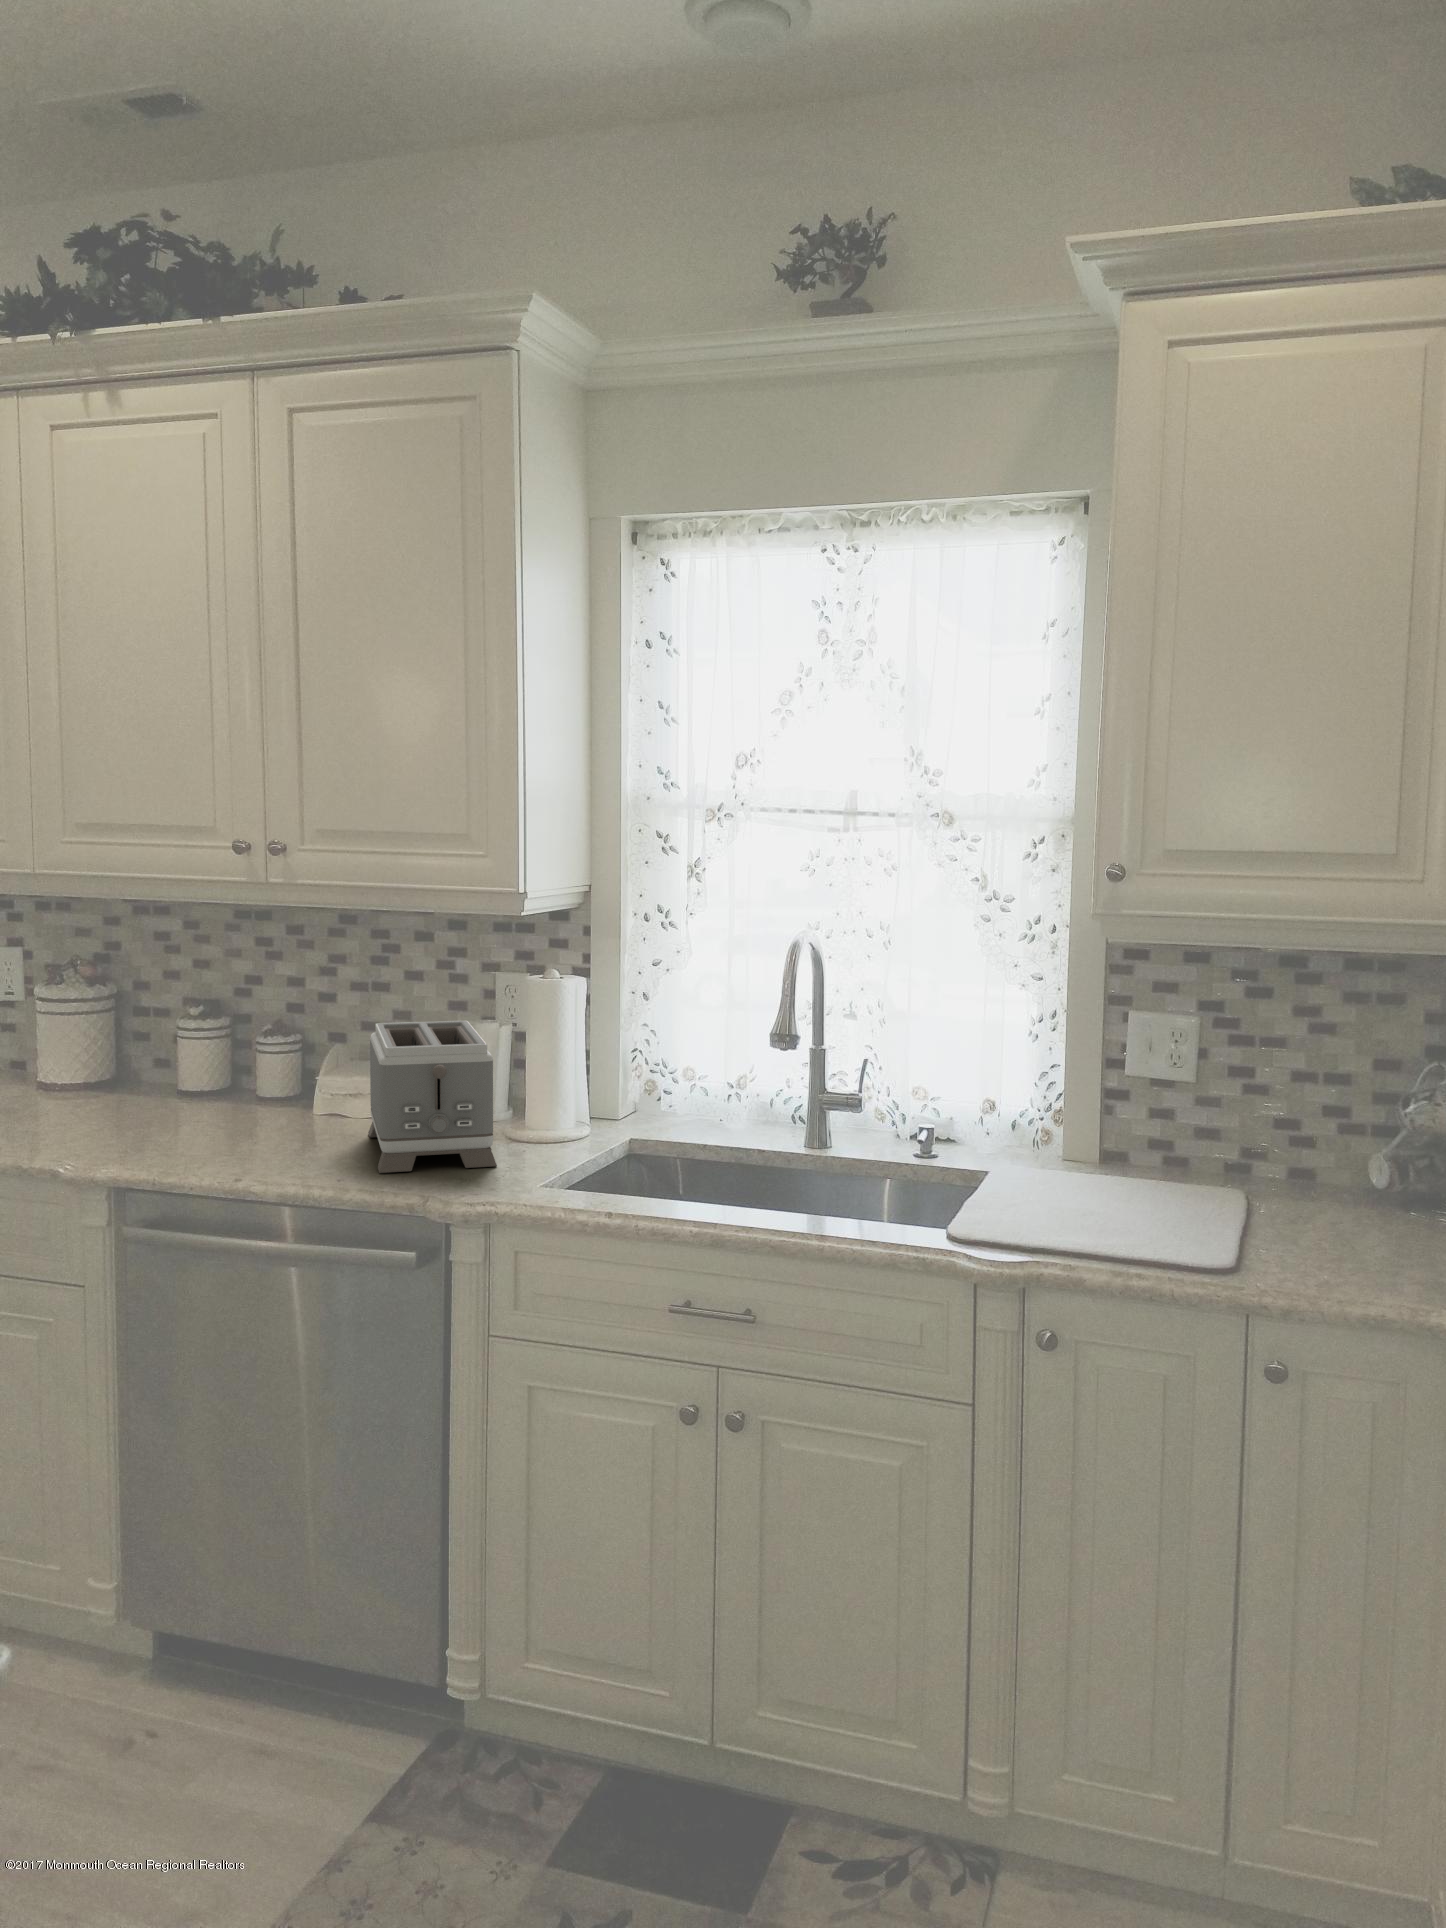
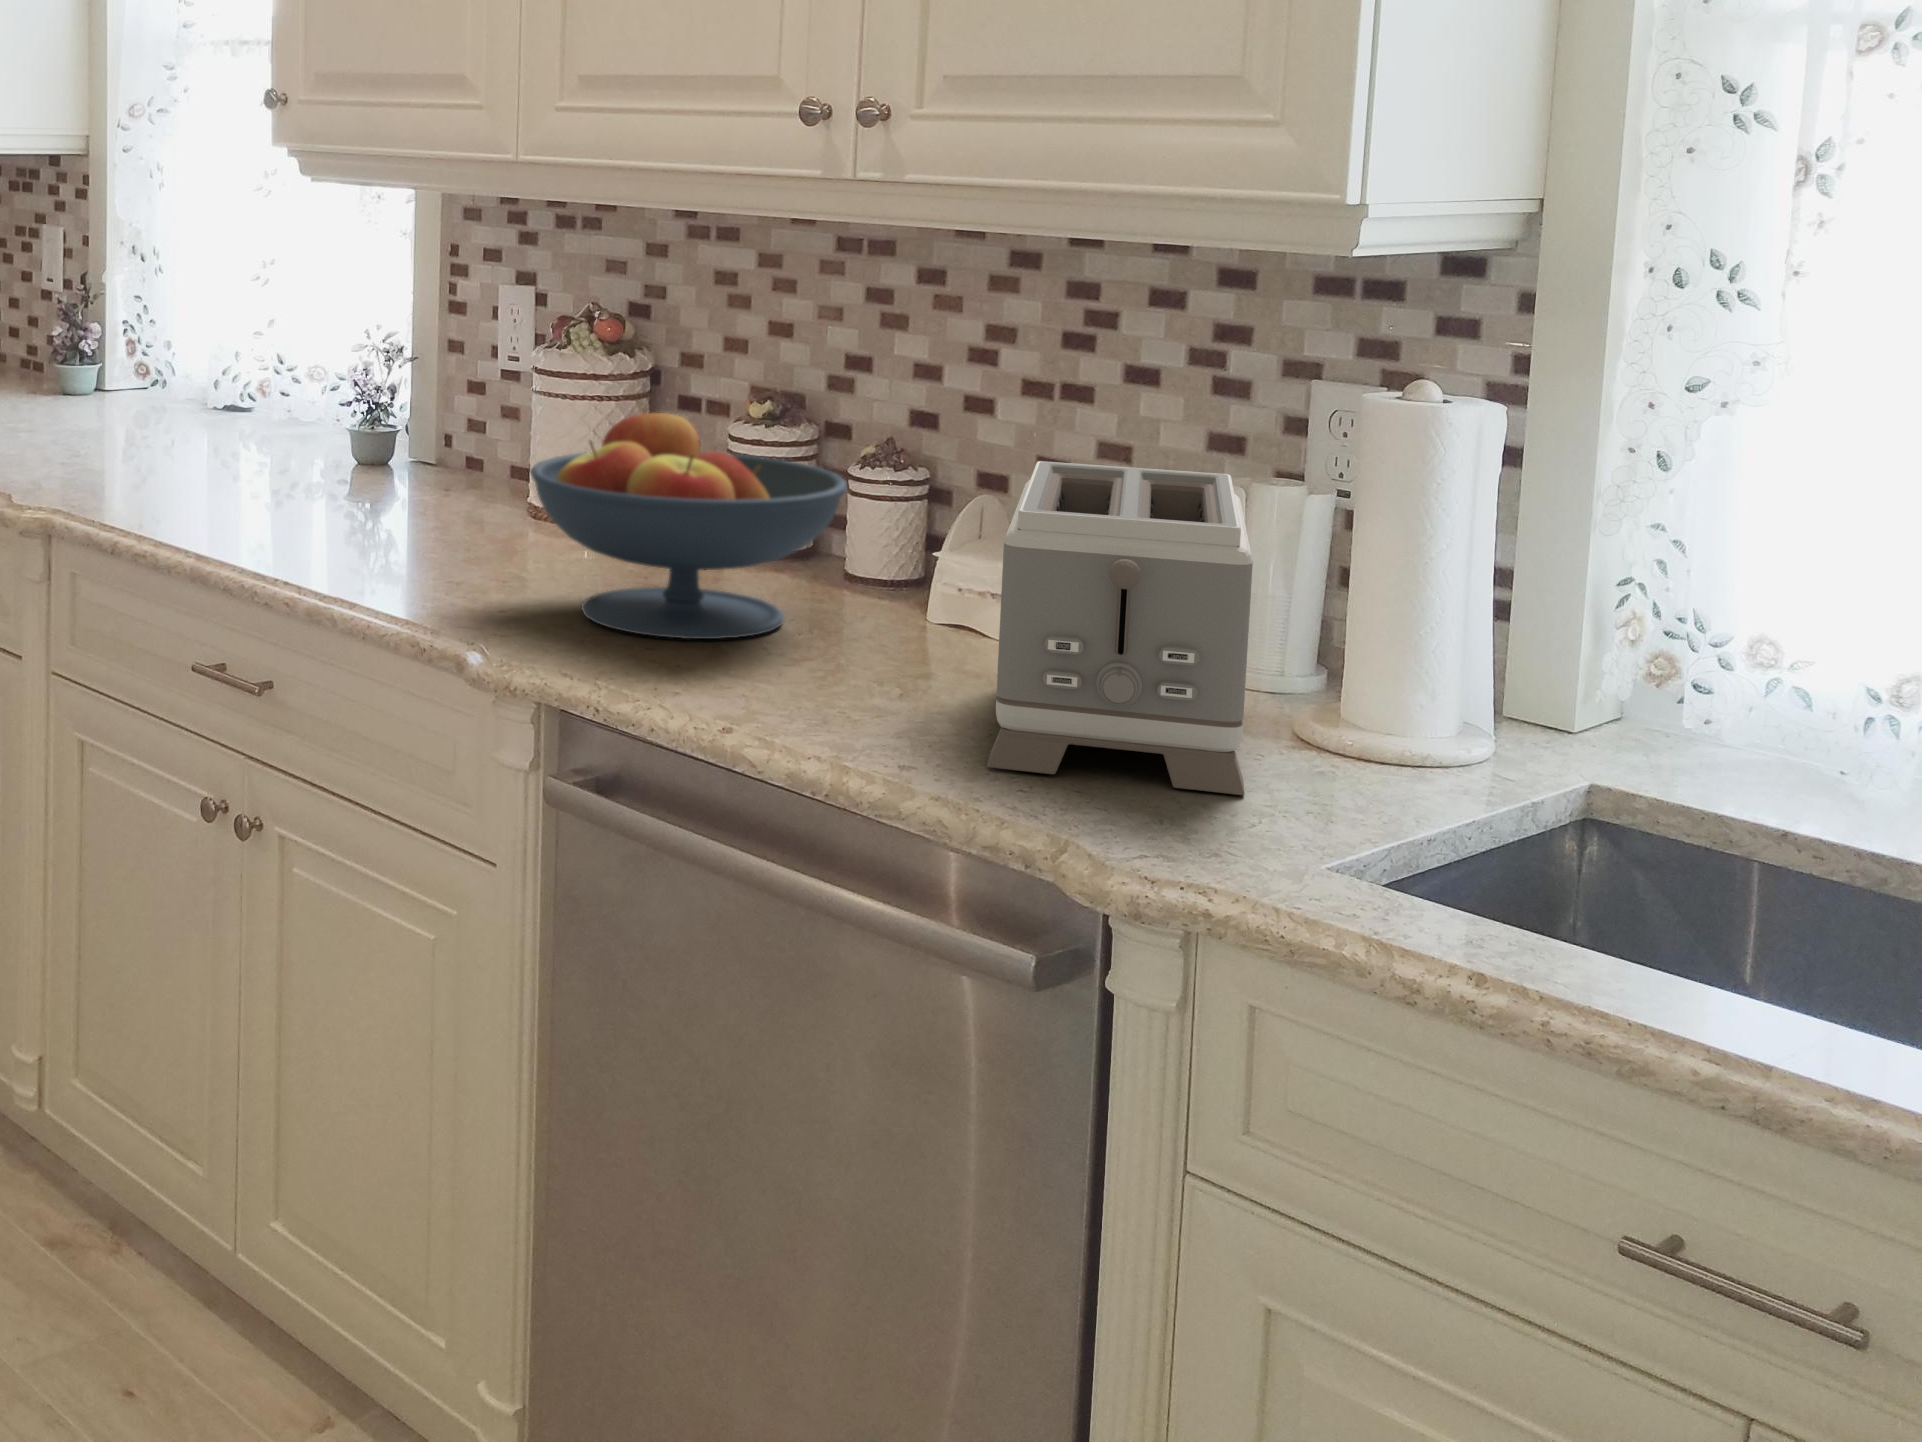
fruit bowl: none [83,1015,268,1140] -> present [530,409,847,639]

